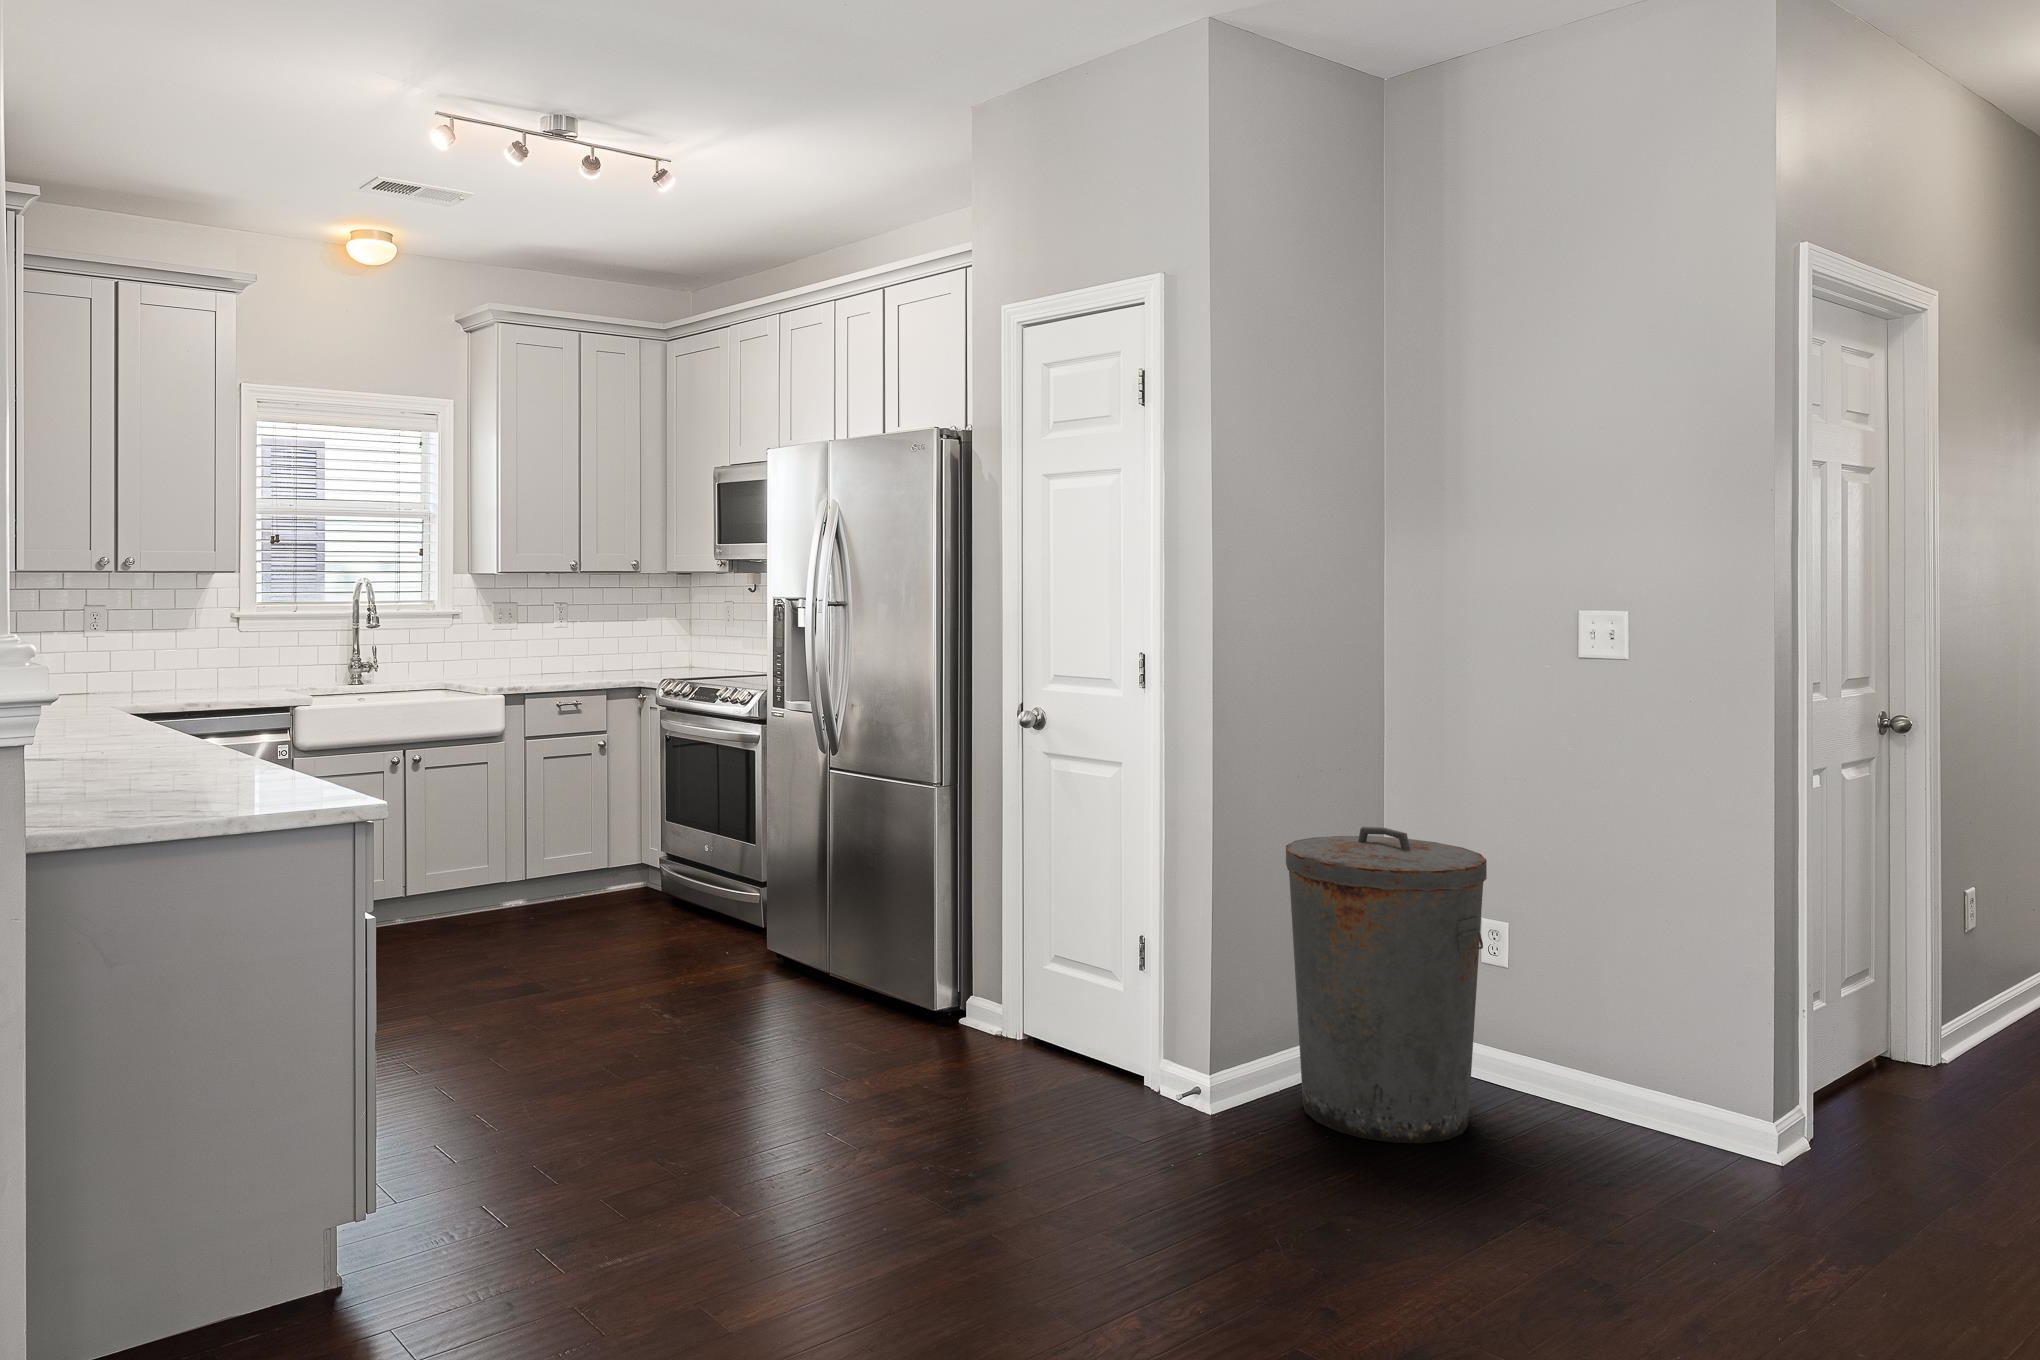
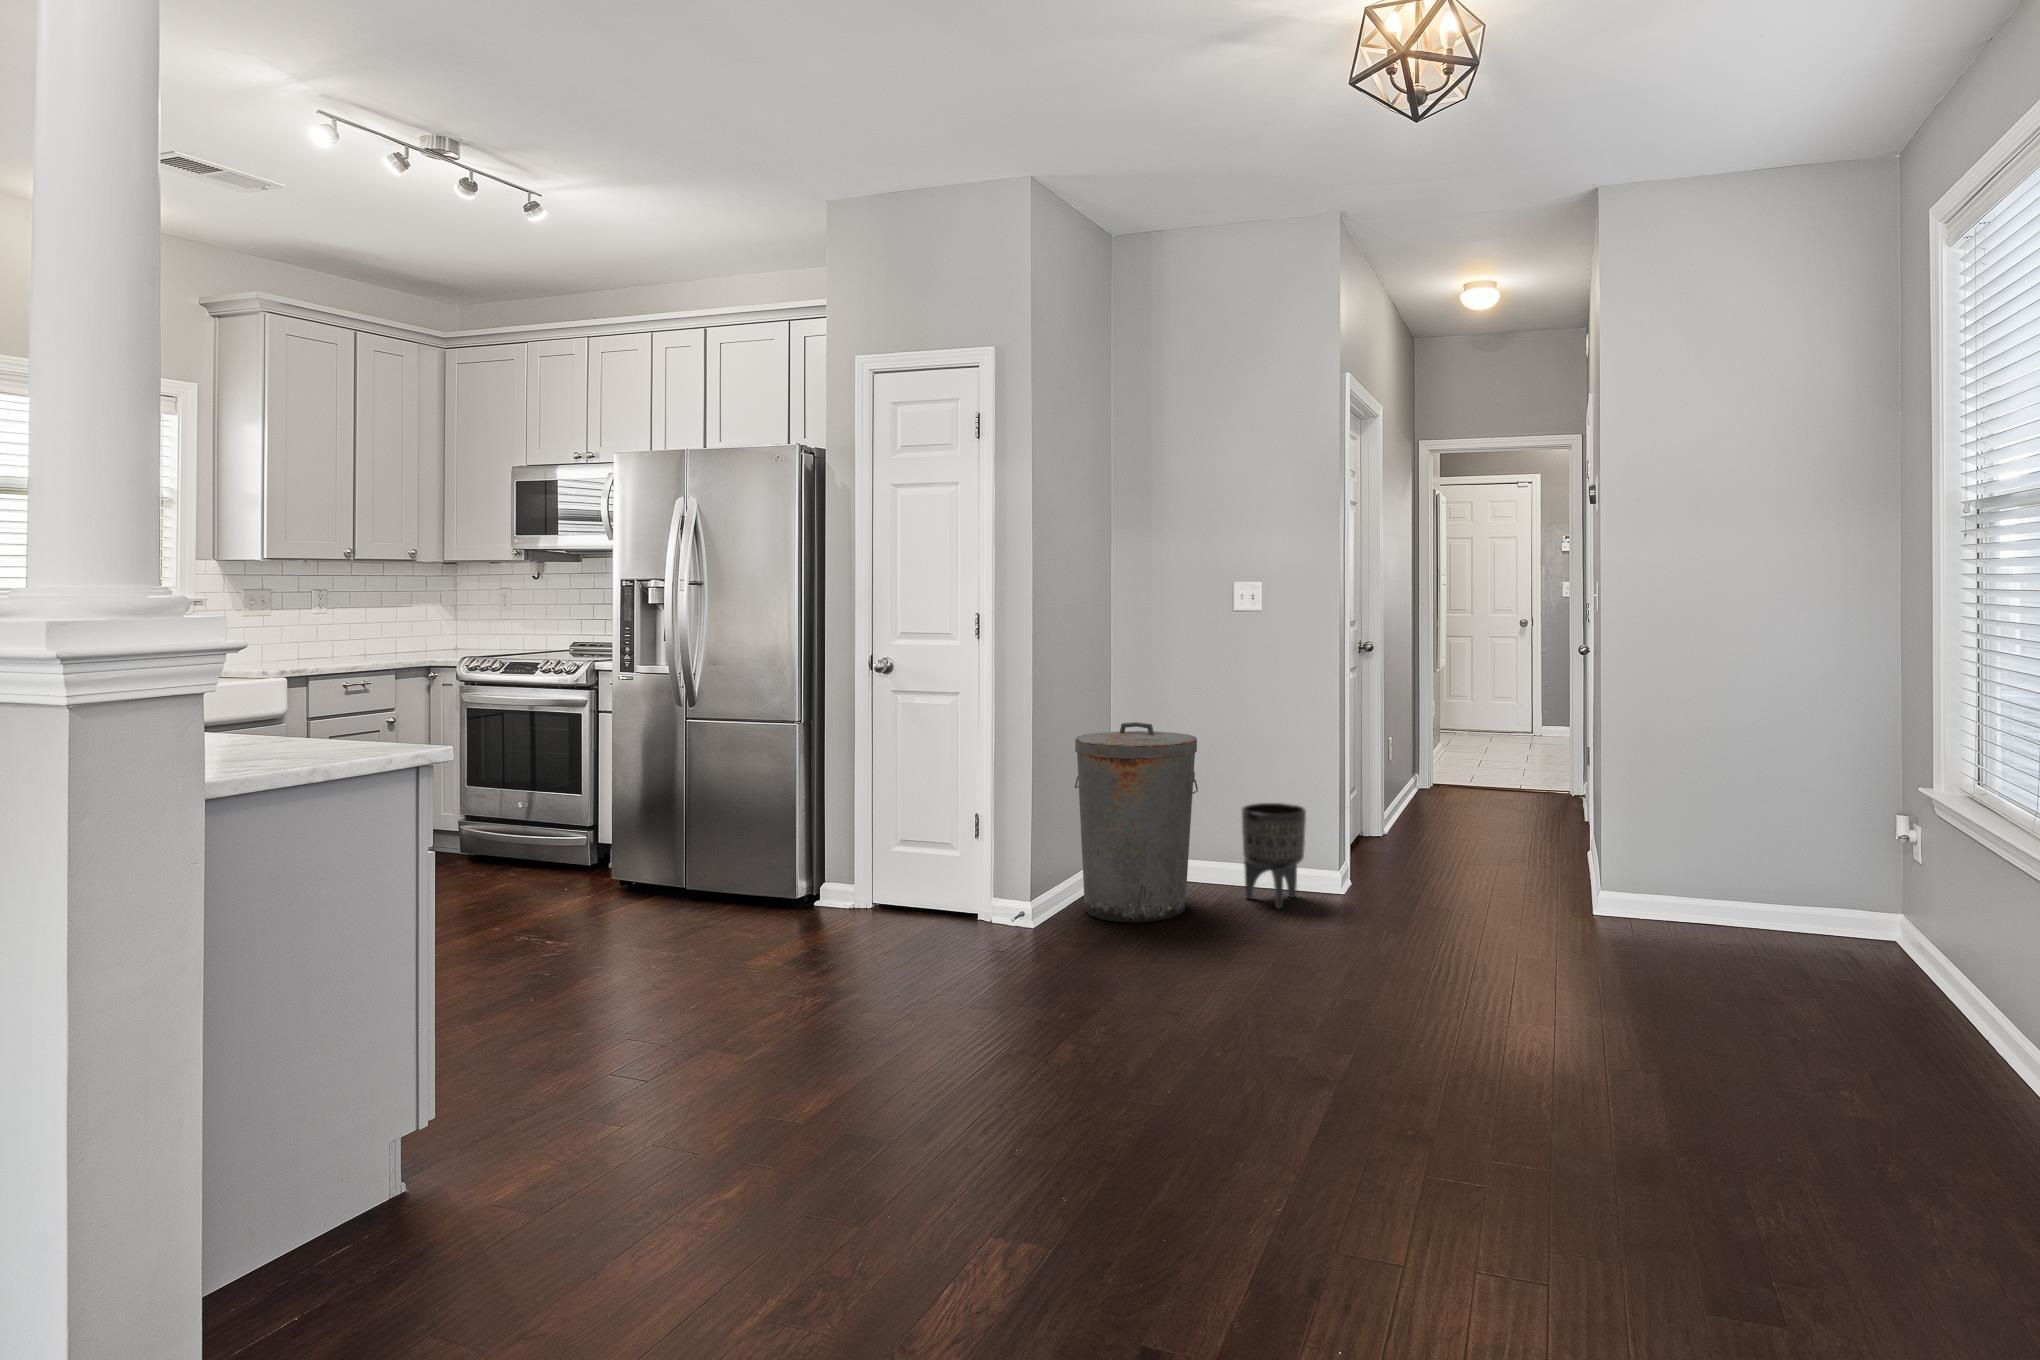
planter: none [1571,979,1694,1165] -> present [1242,803,1306,908]

